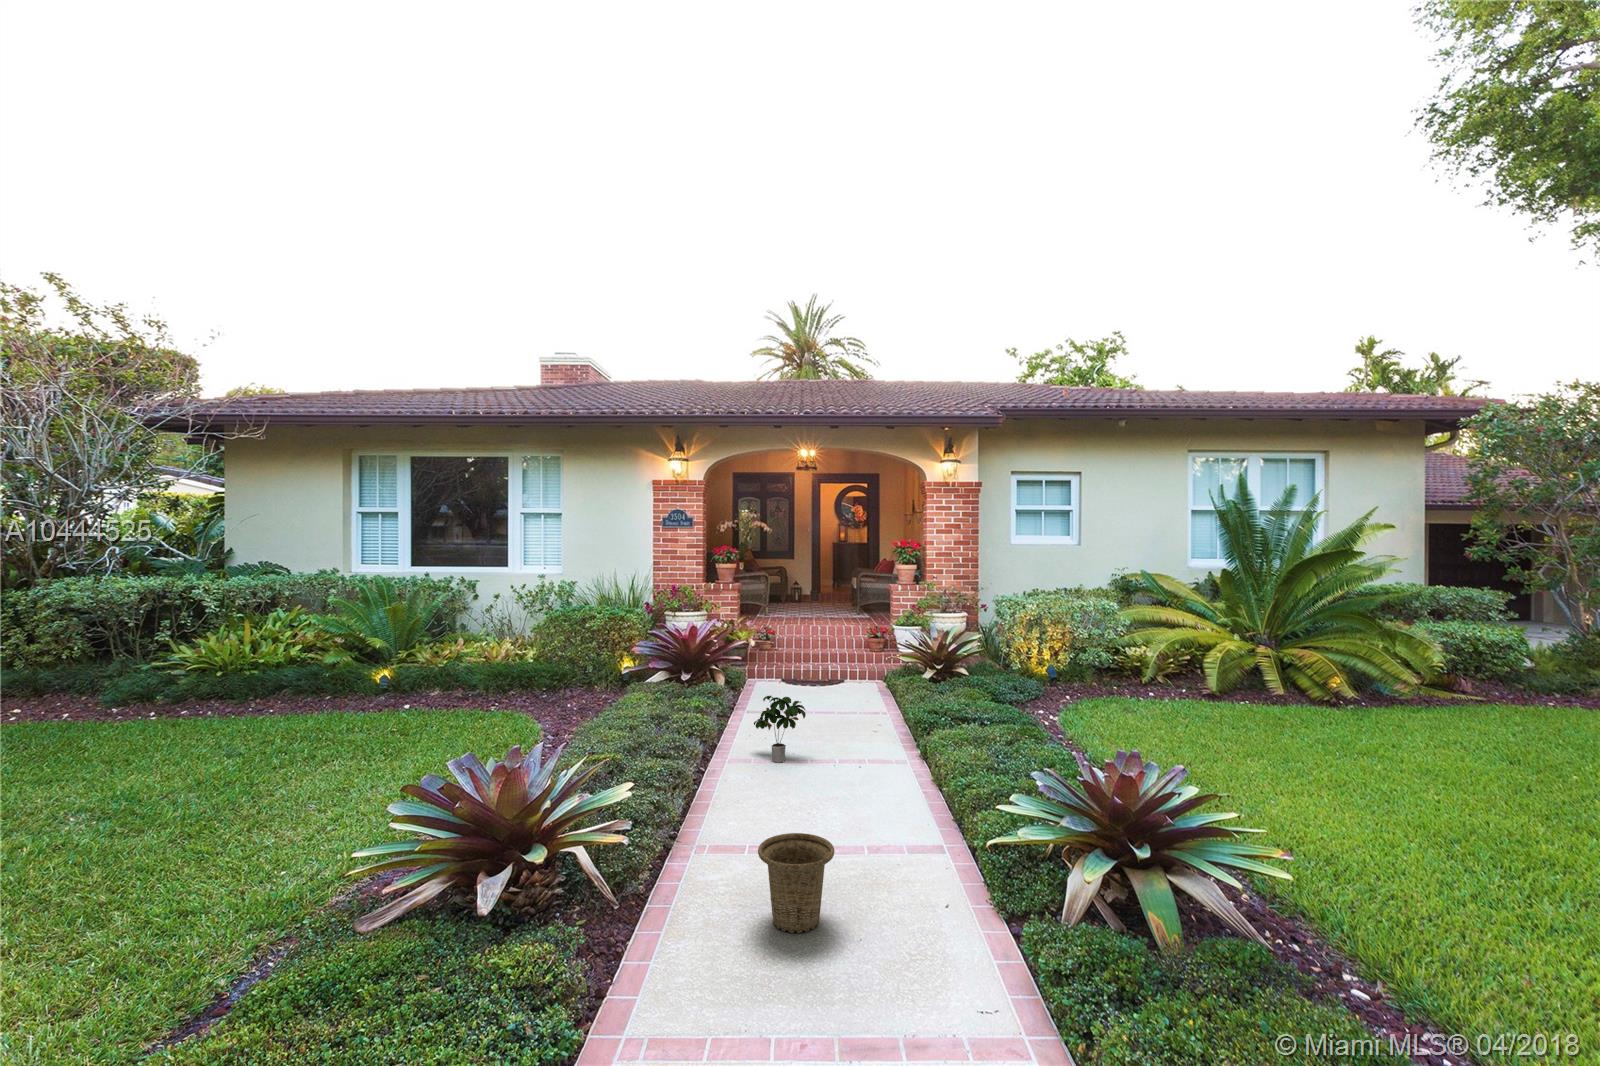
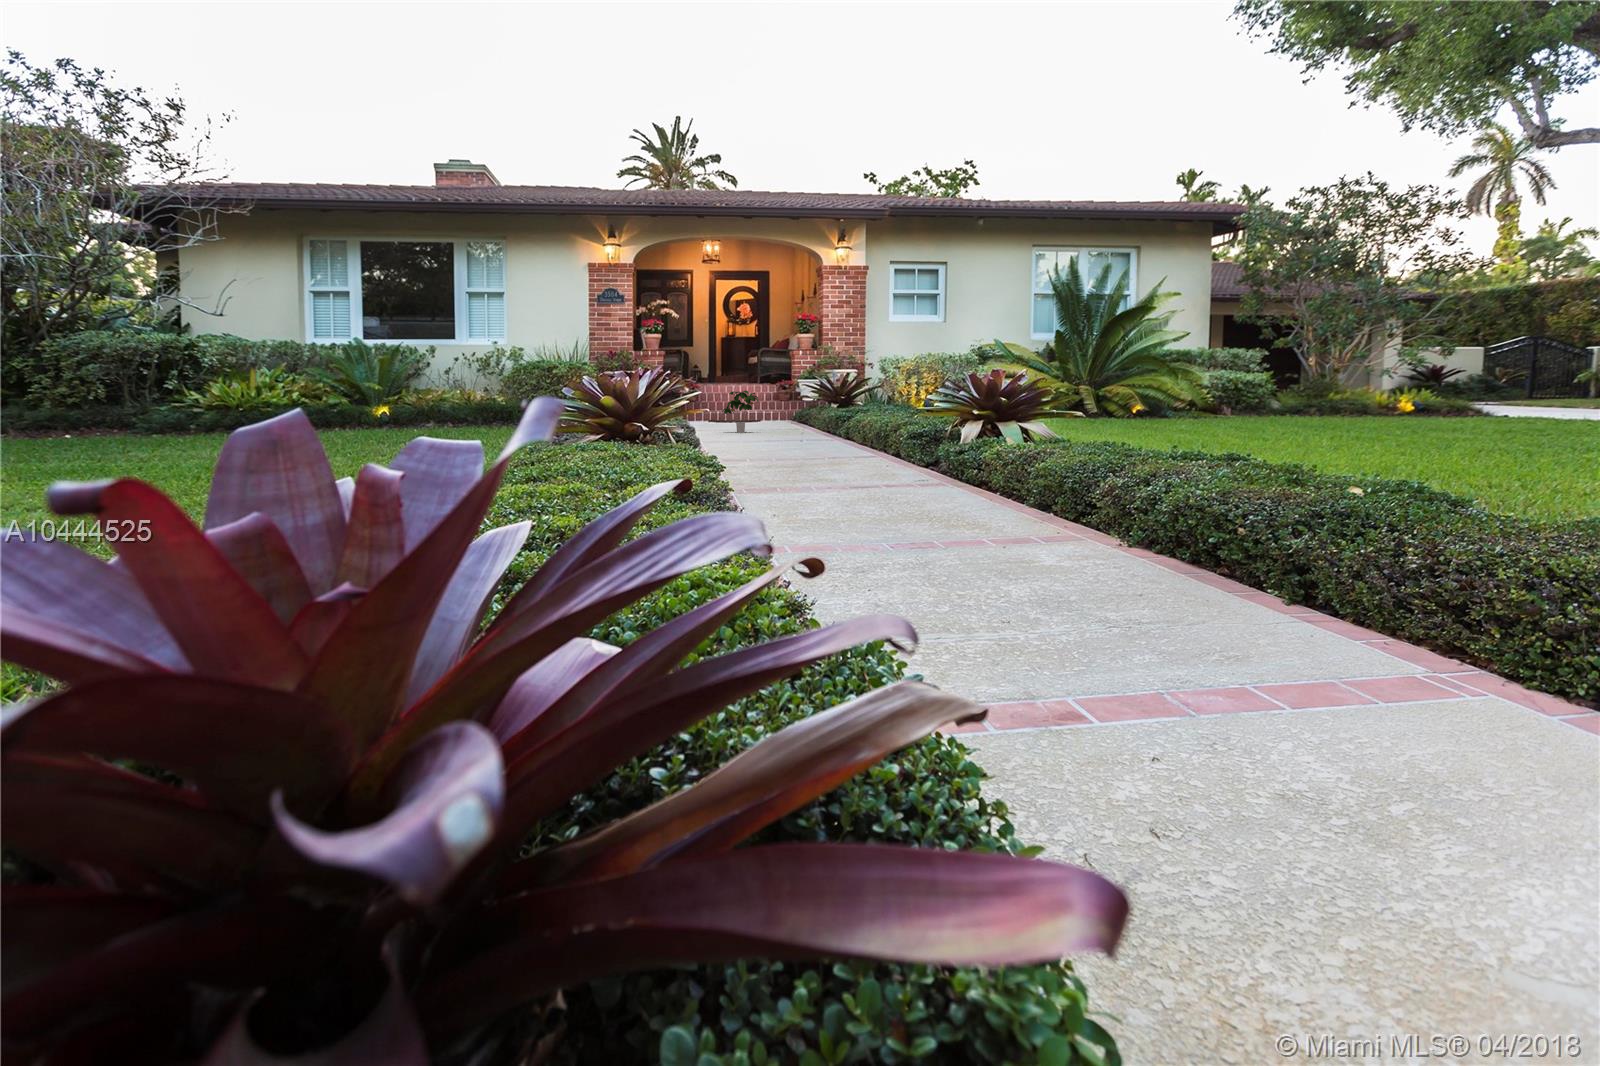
basket: present [758,833,834,933] -> none [767,408,803,443]

